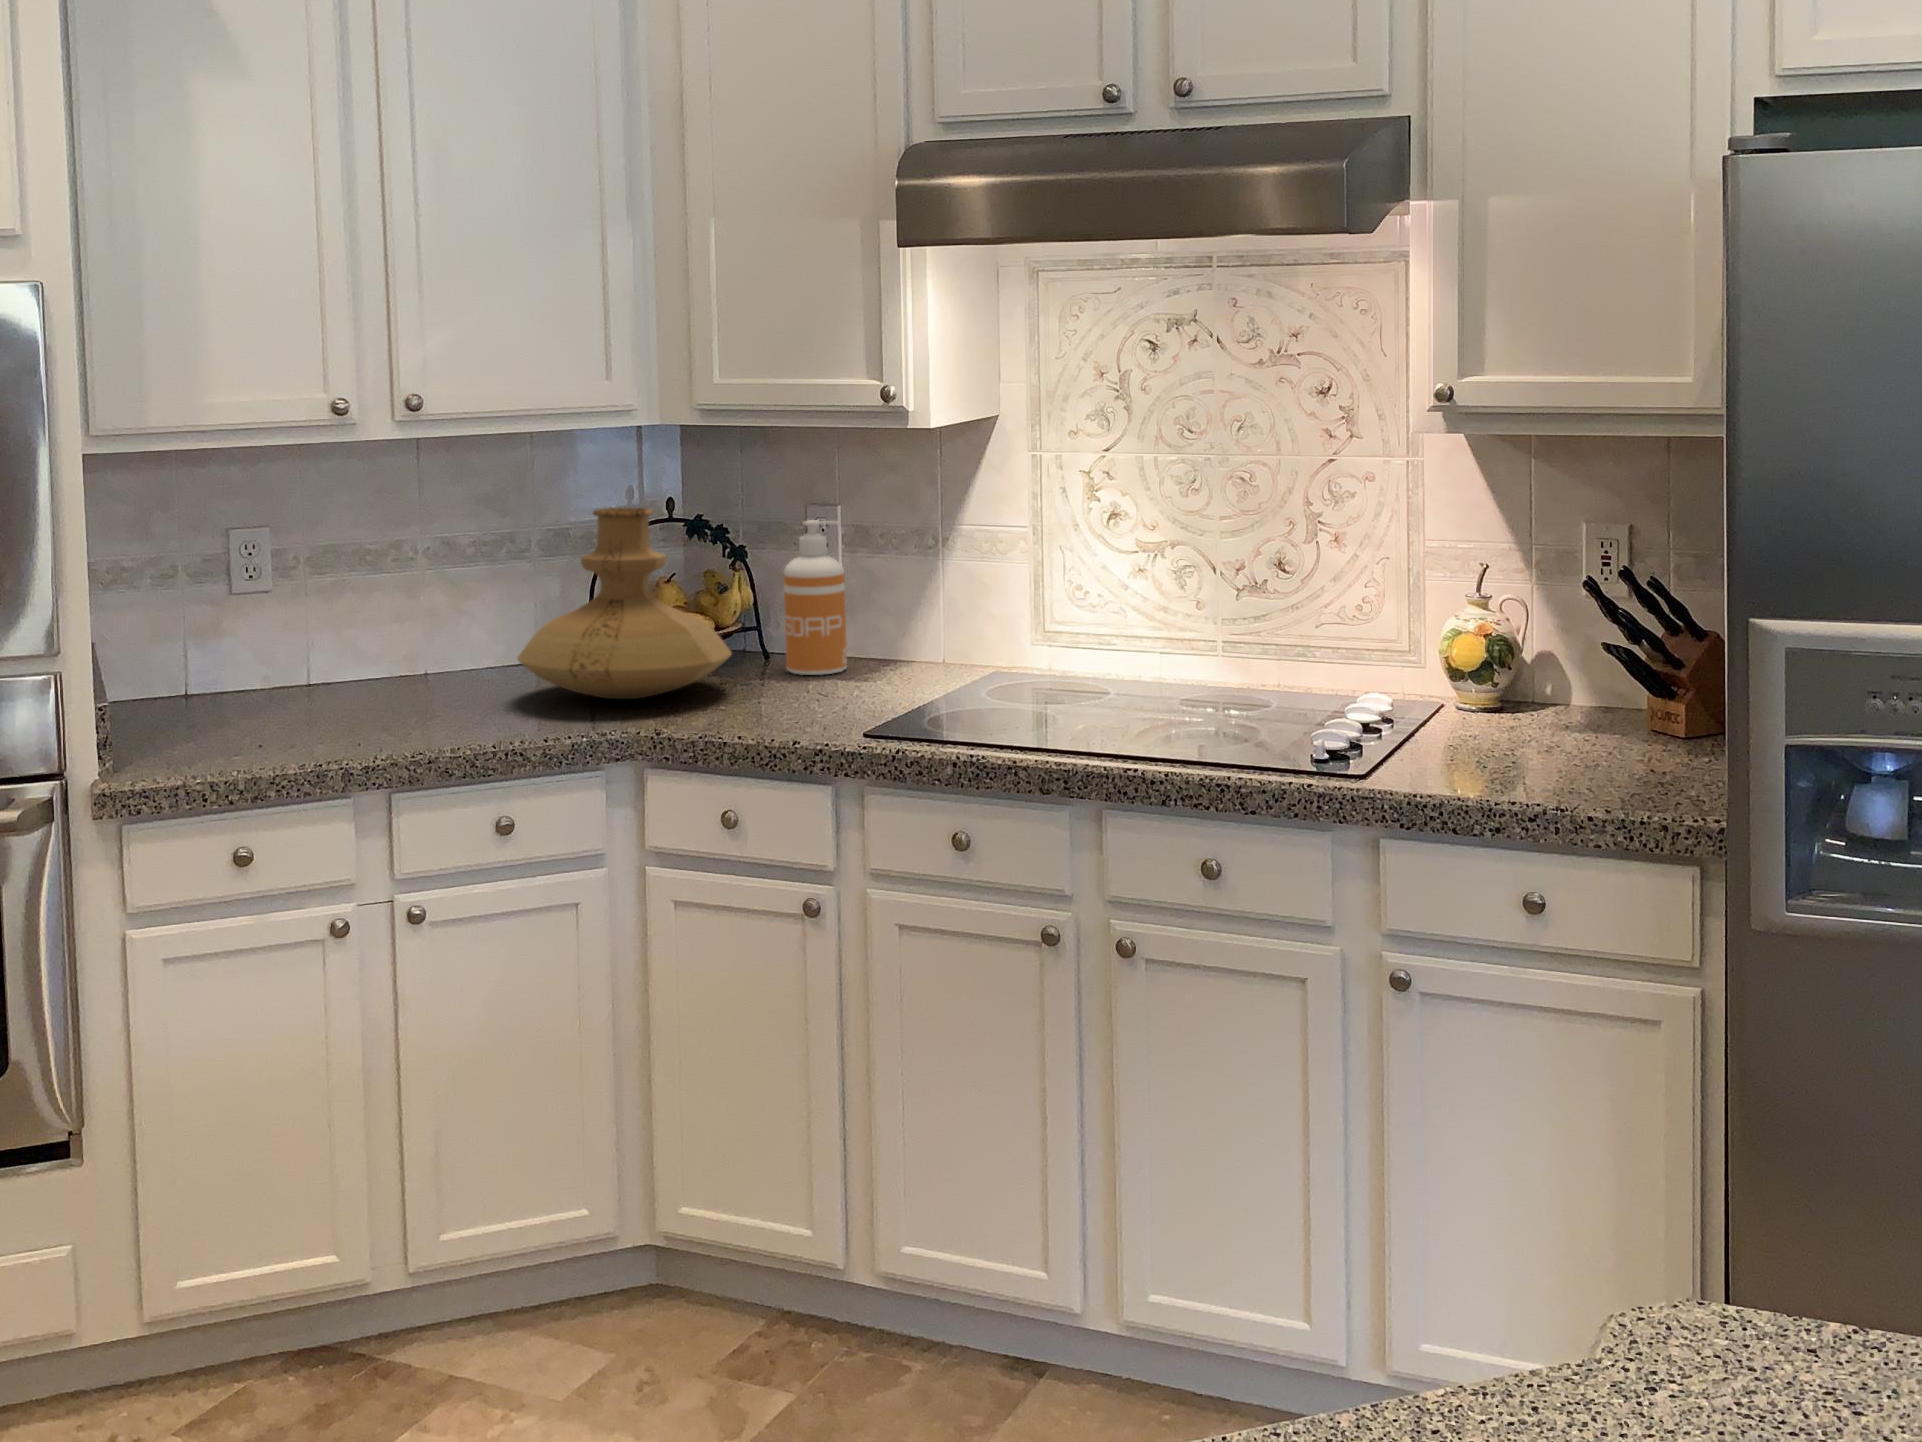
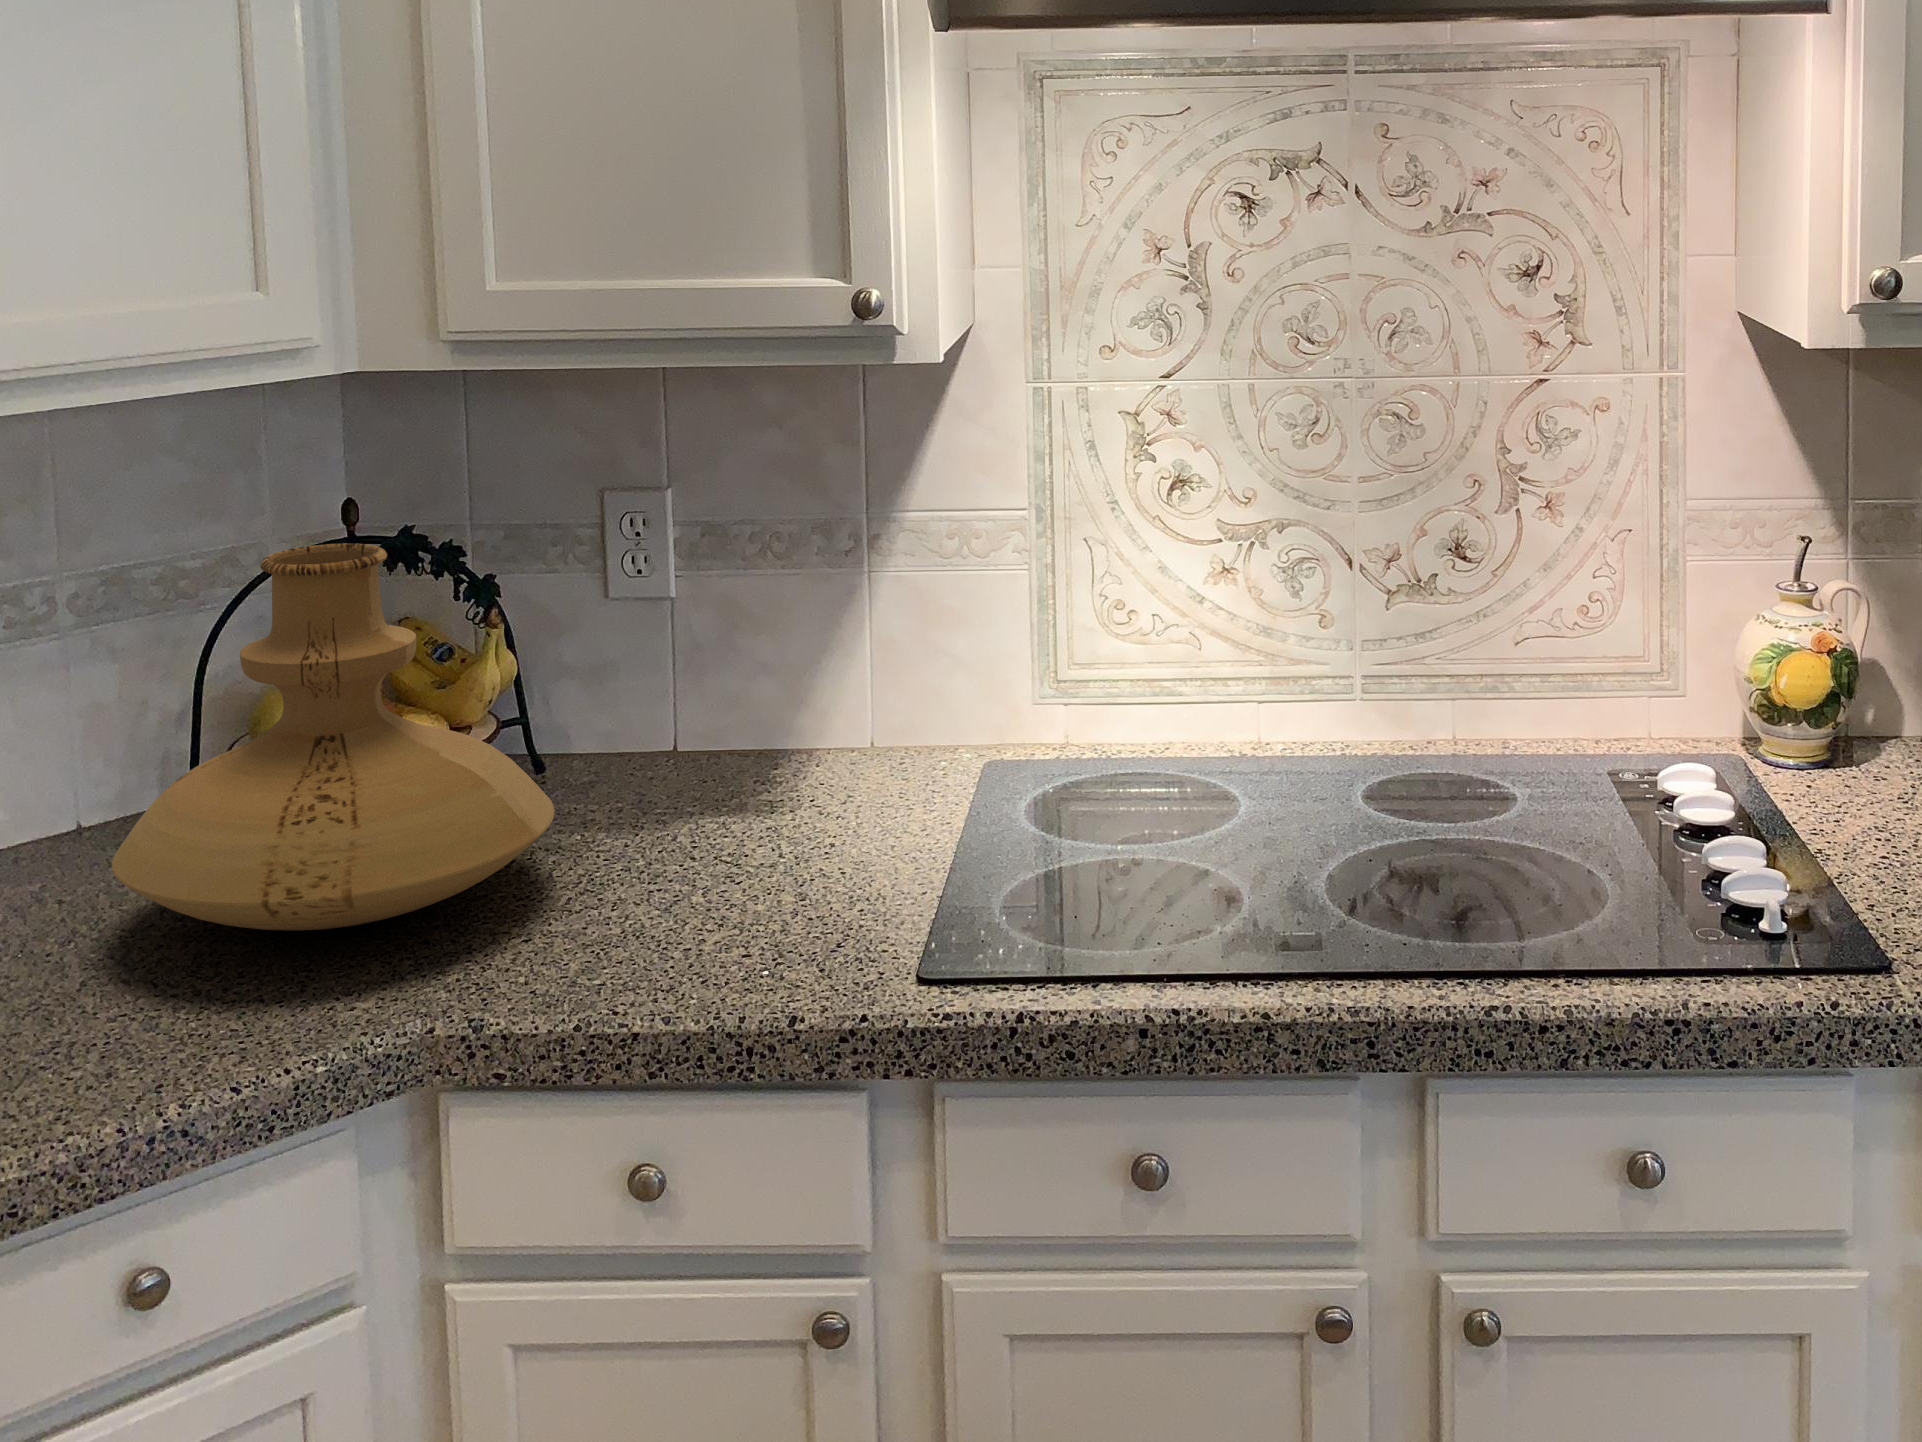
soap dispenser: present [784,520,847,675] -> none [597,522,714,801]

